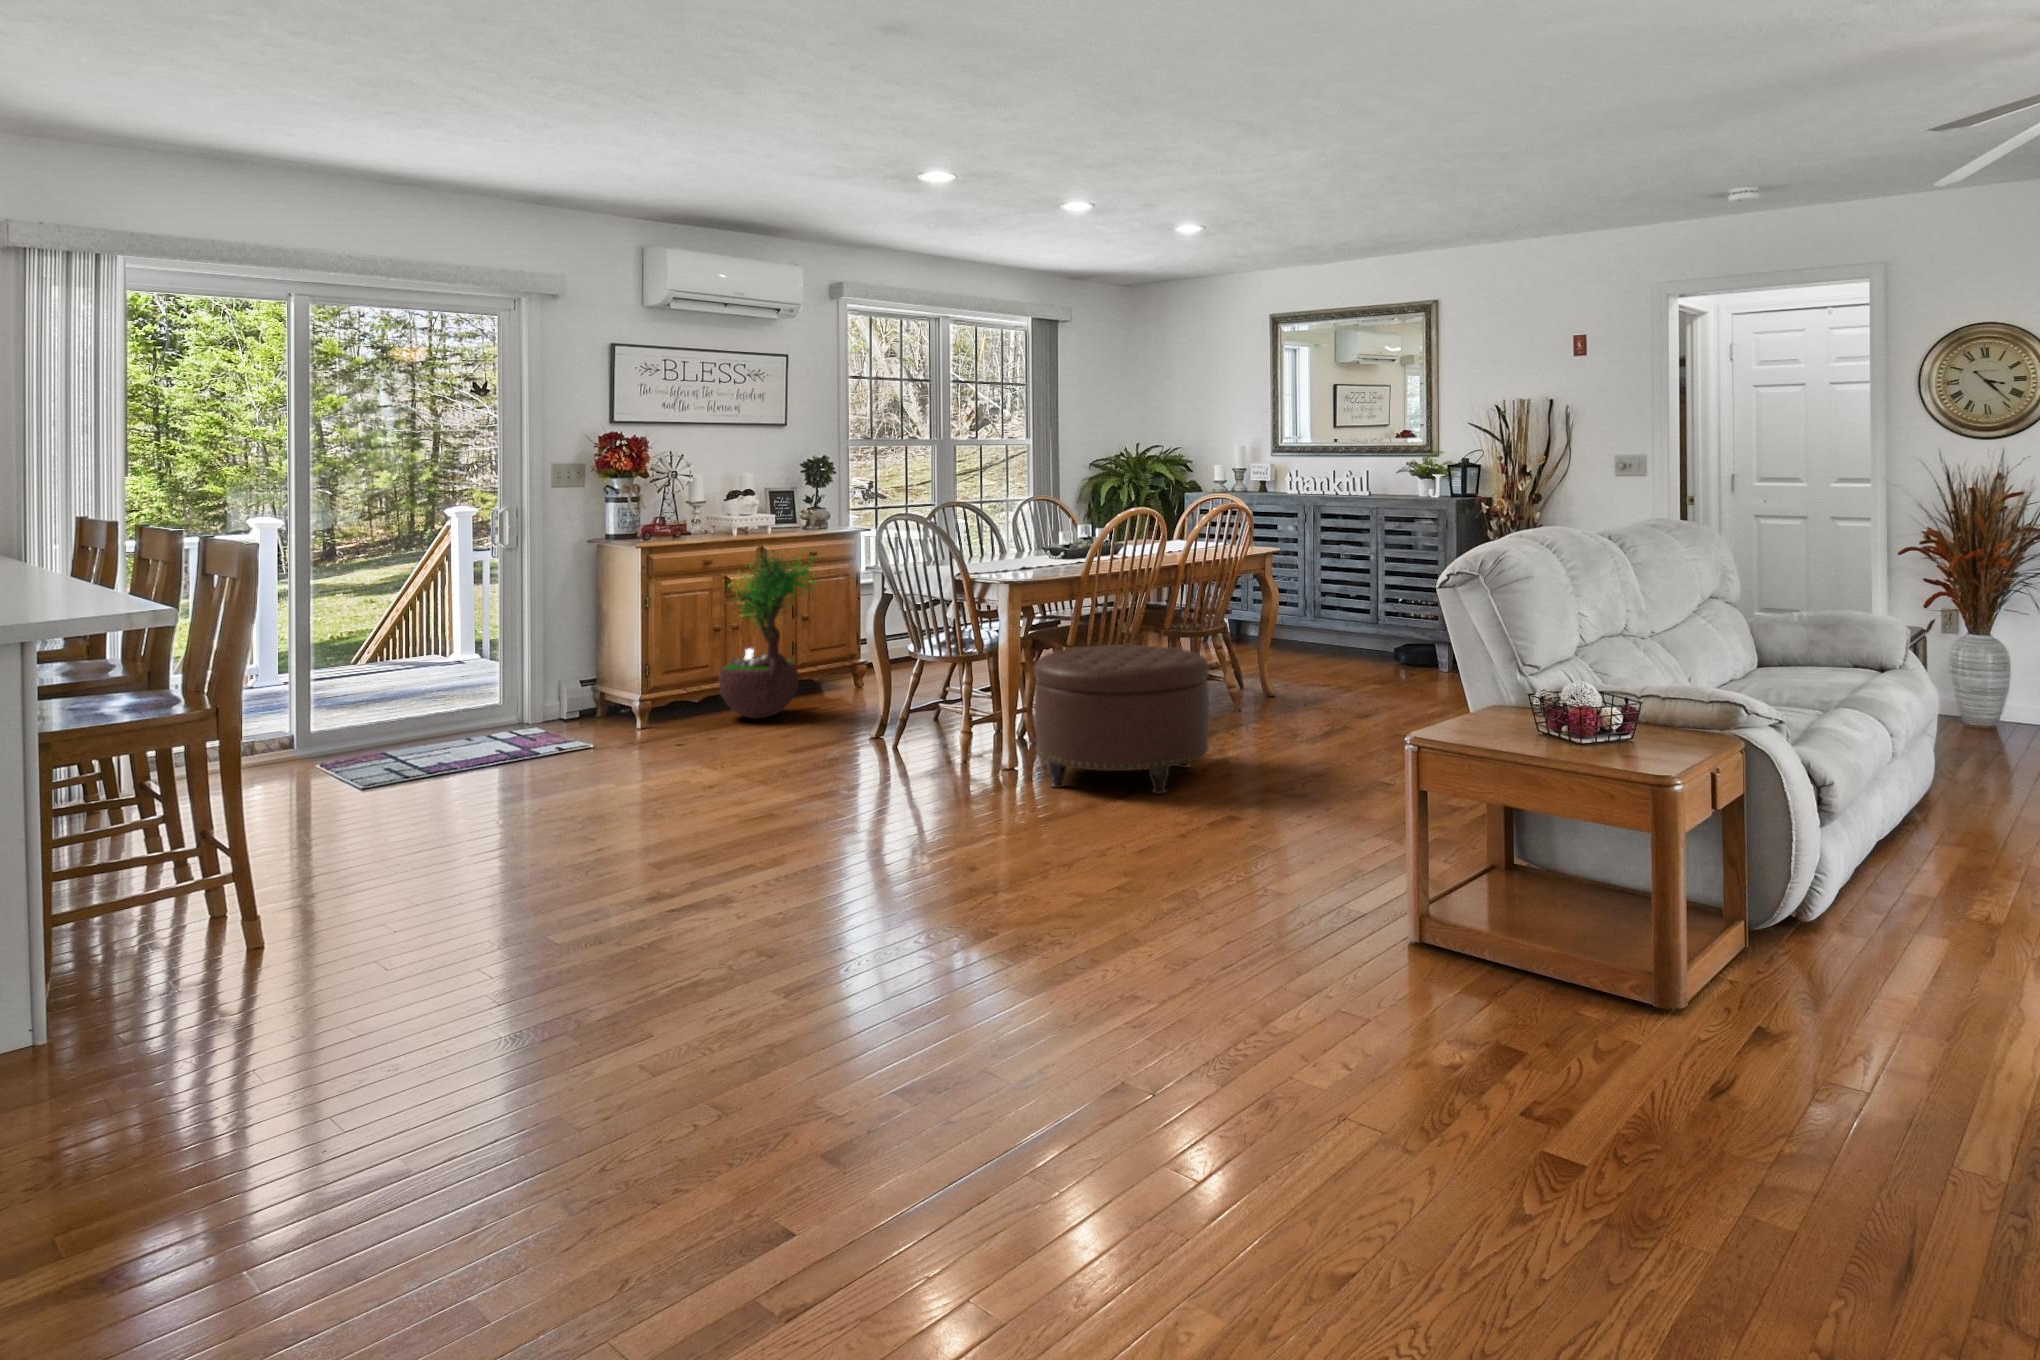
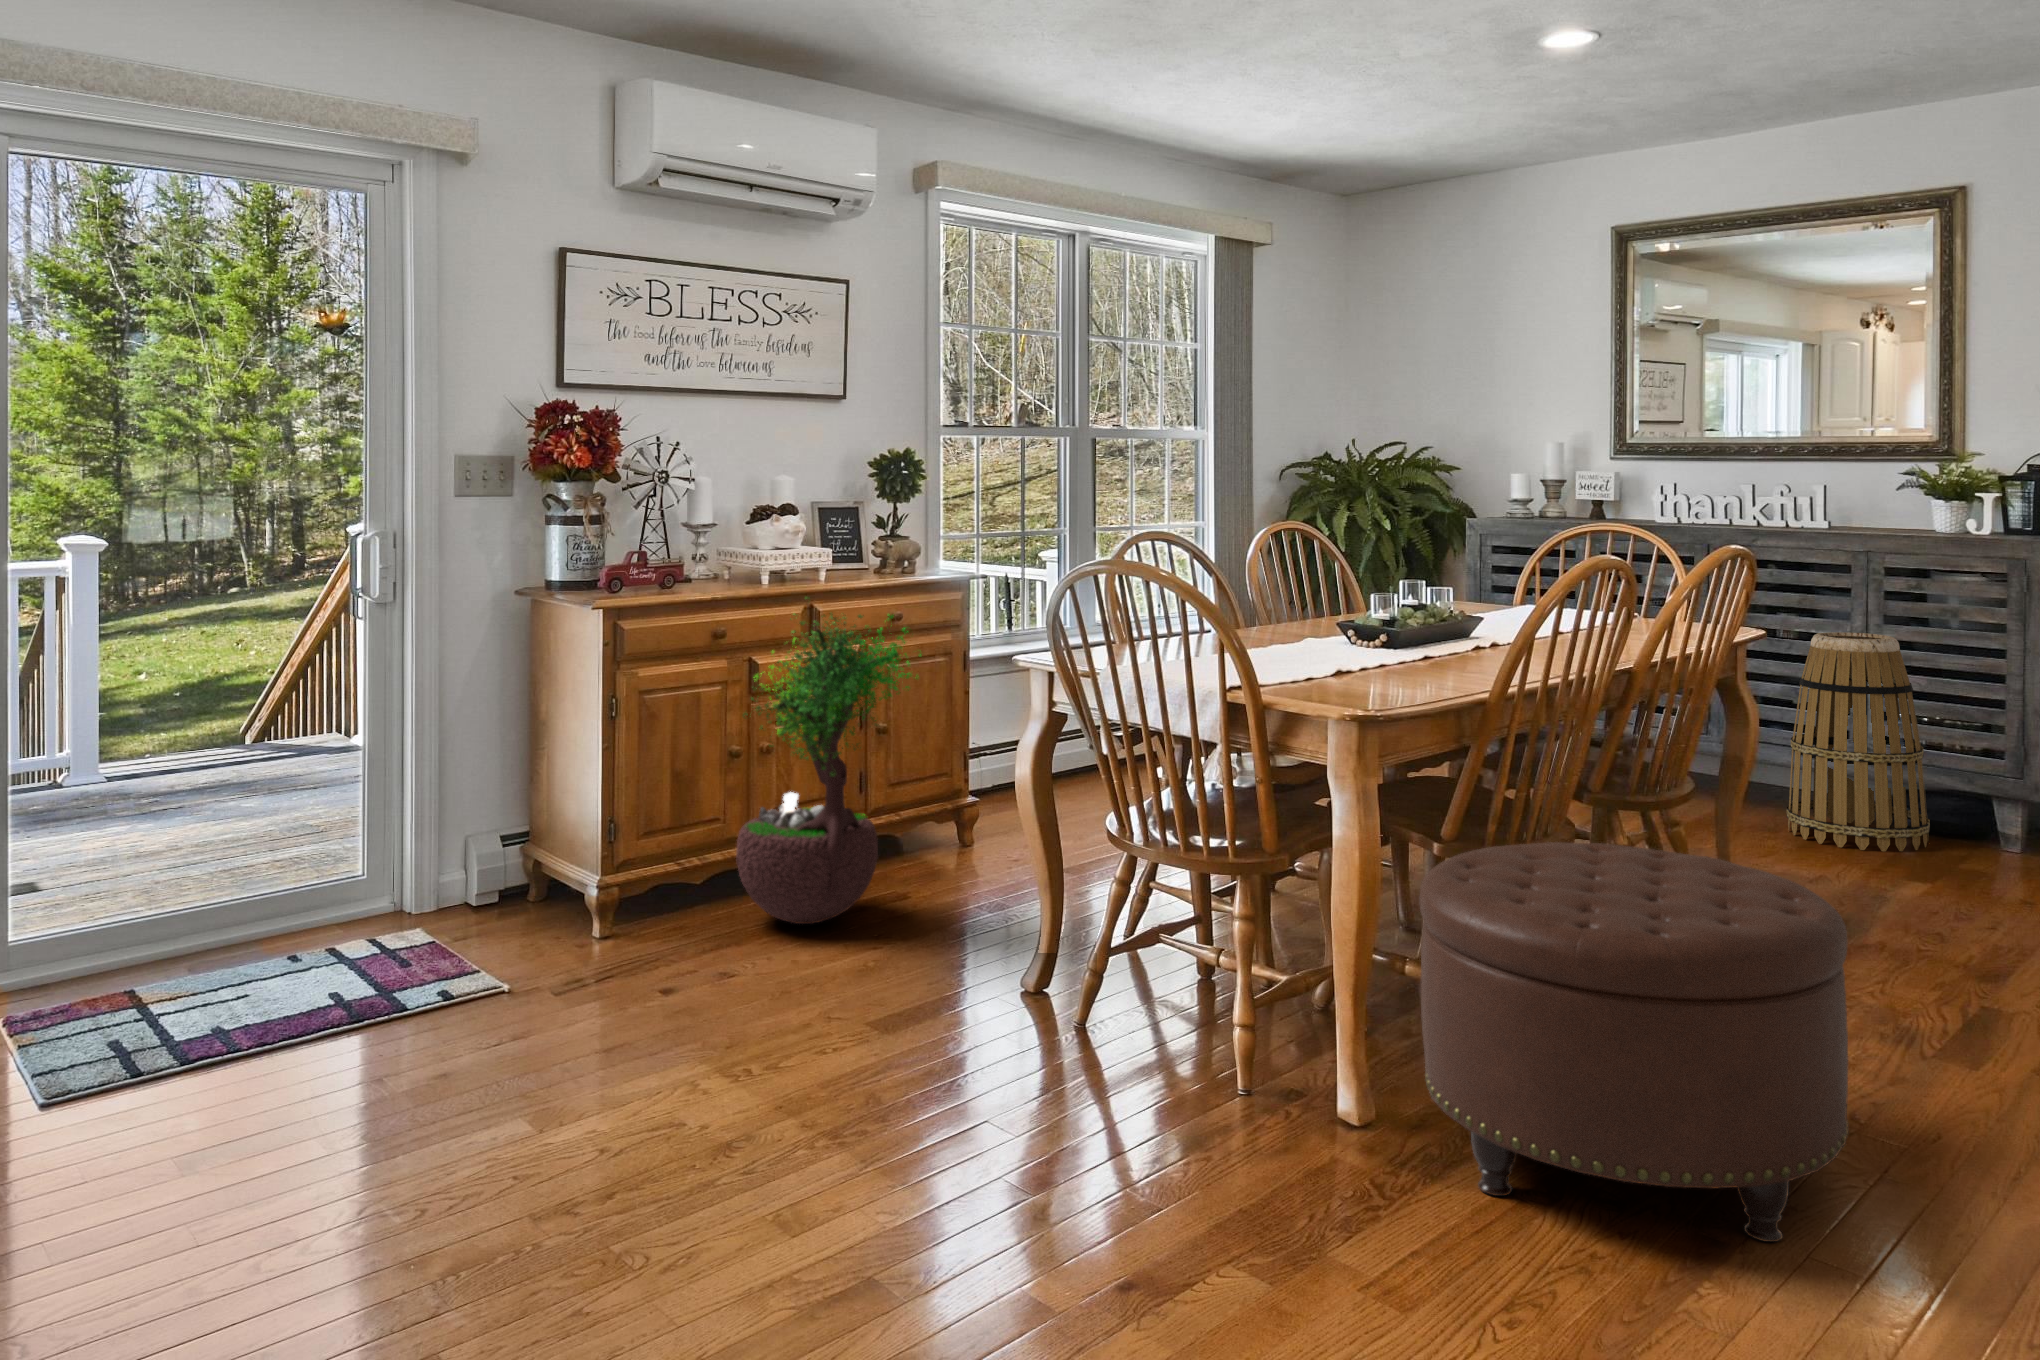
basket: none [1330,554,1400,673] -> present [1787,632,1930,851]

